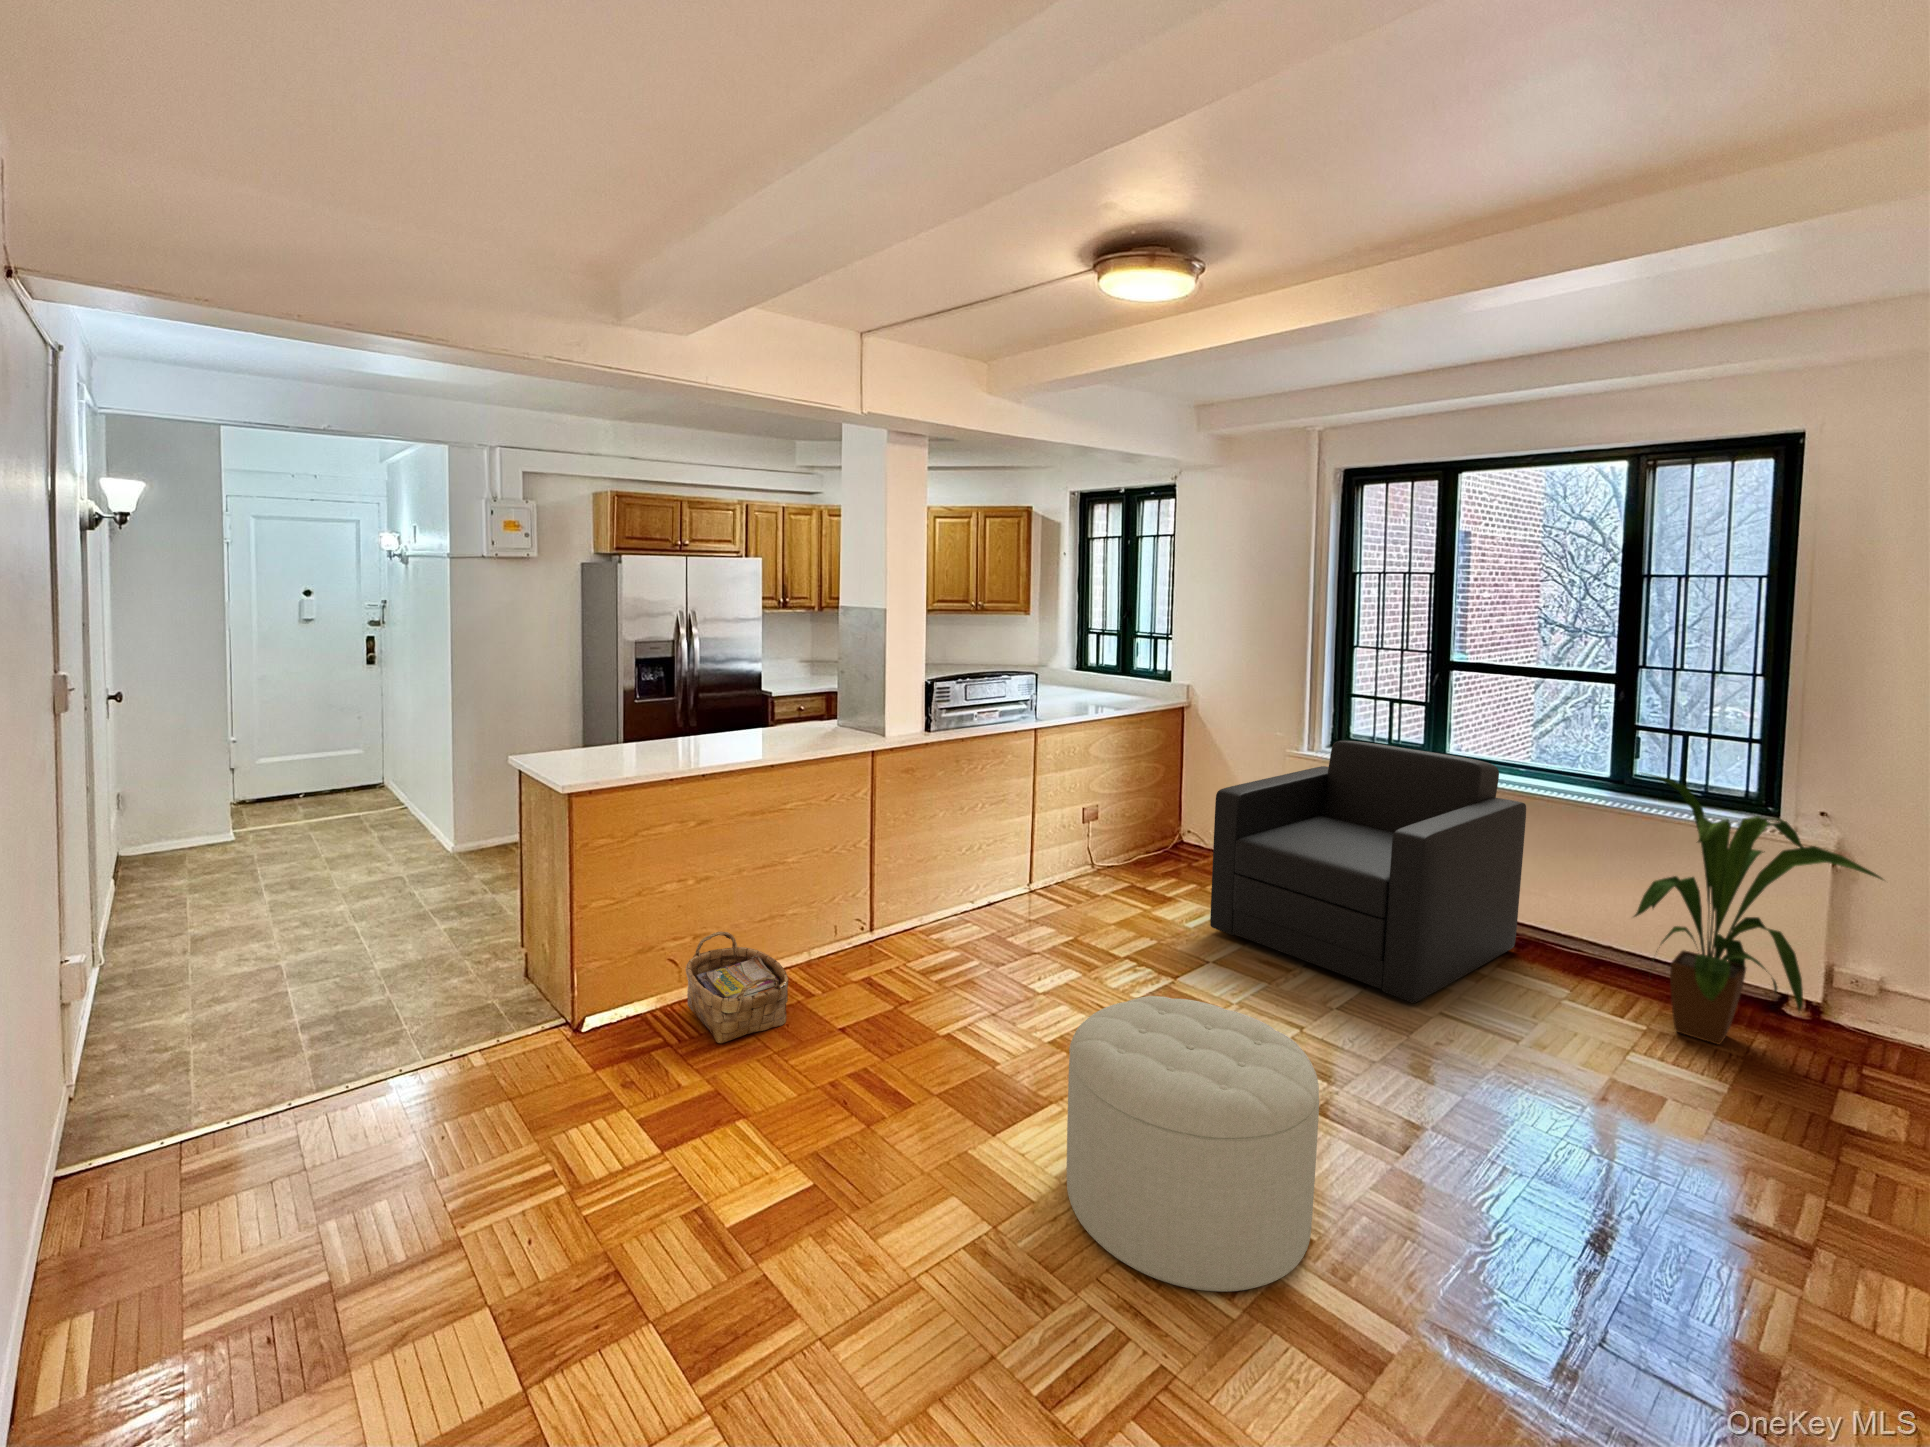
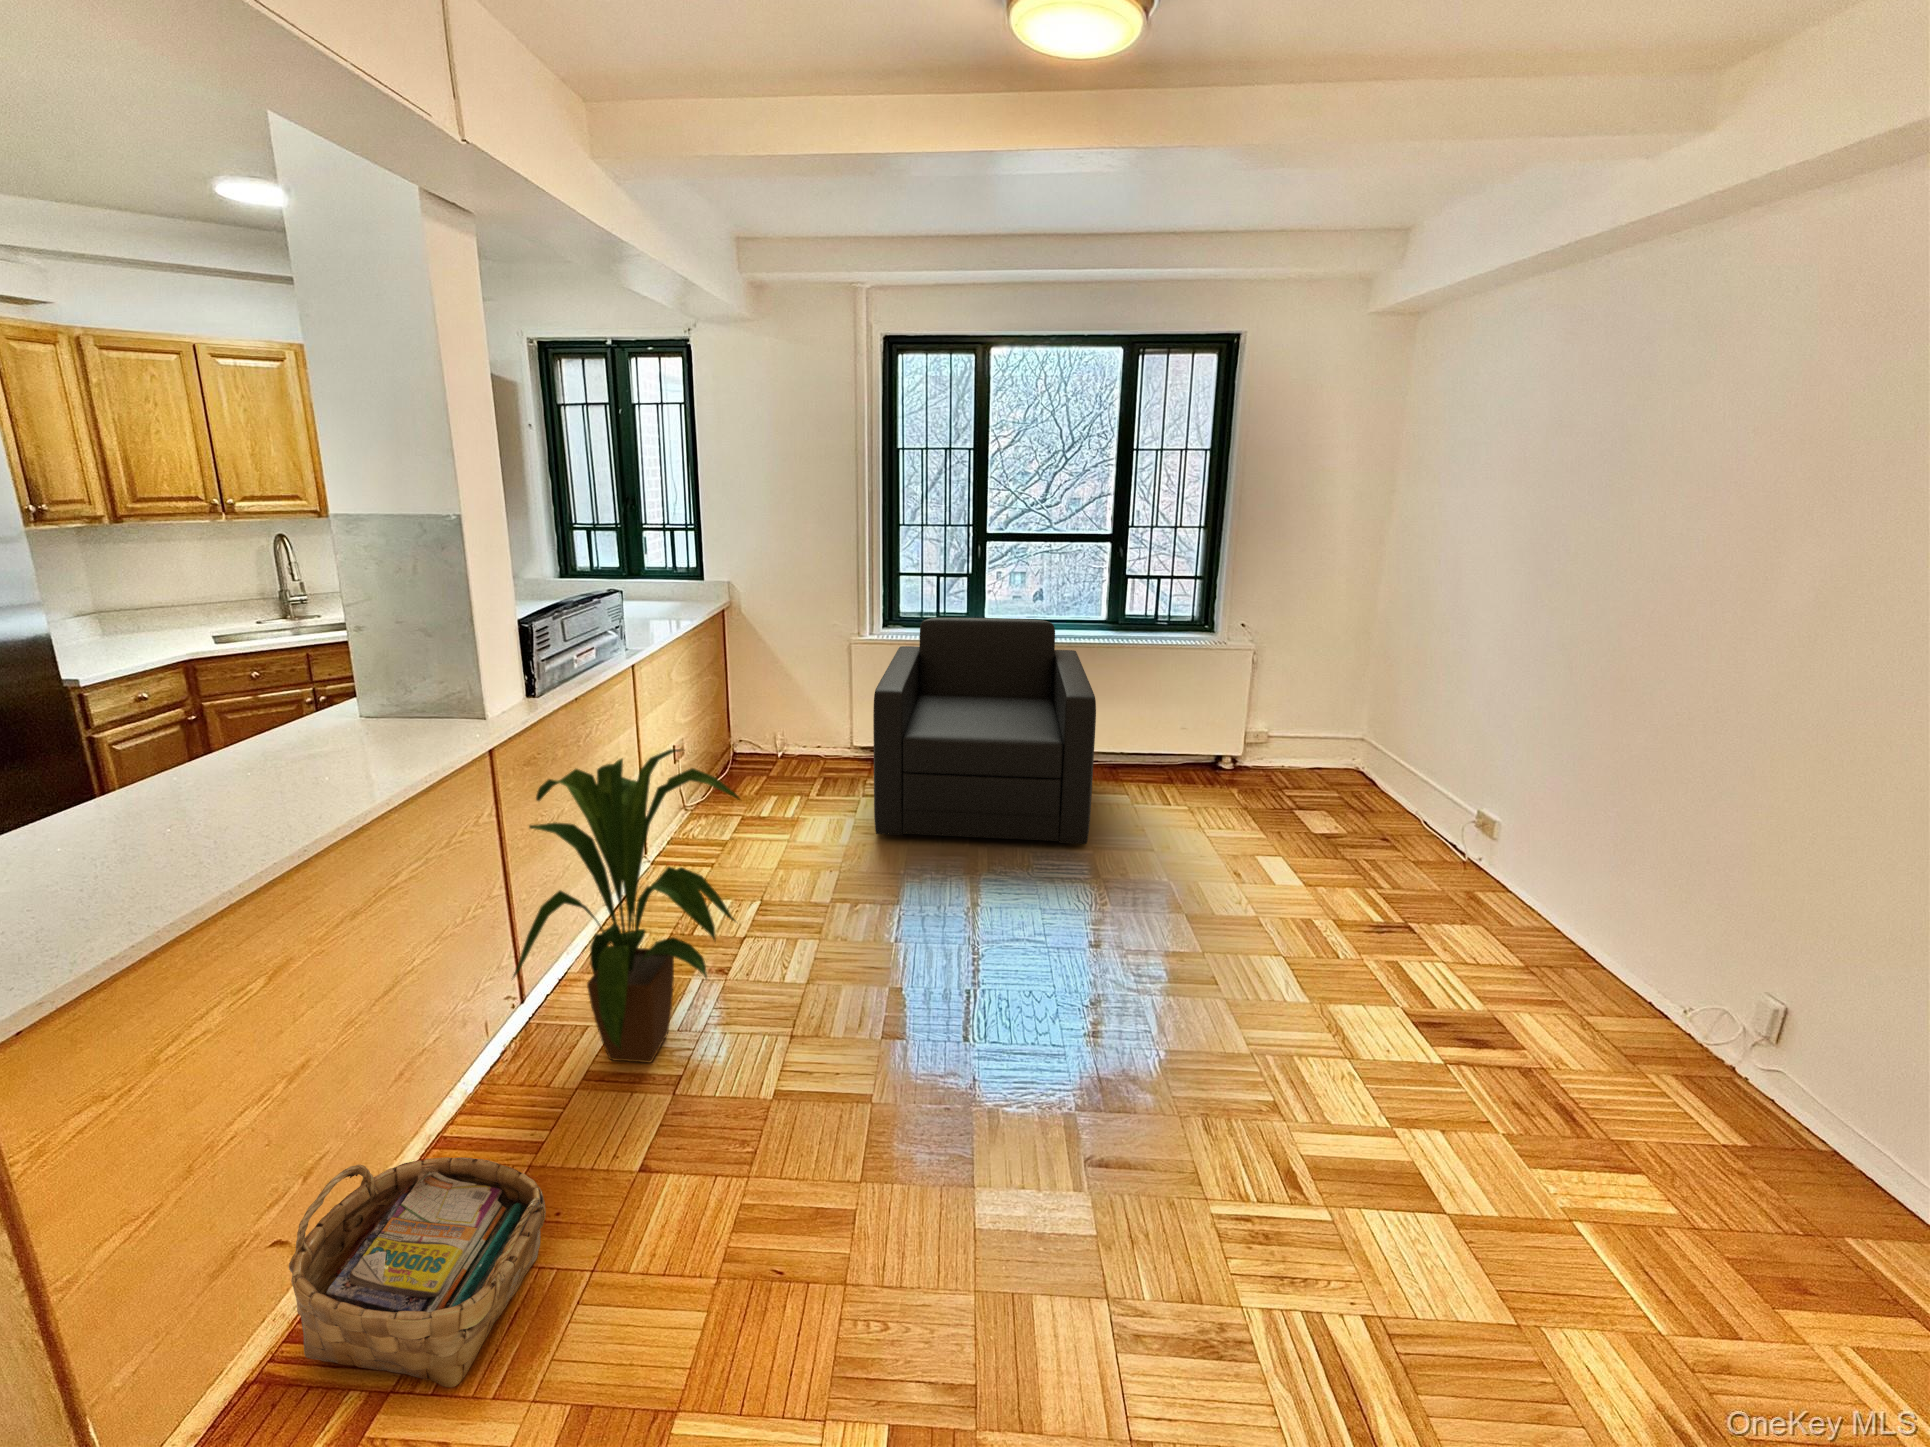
house plant: present [1634,773,1883,1045] -> present [513,749,740,1063]
ottoman: present [1067,996,1319,1292] -> none [1095,928,1403,1274]

